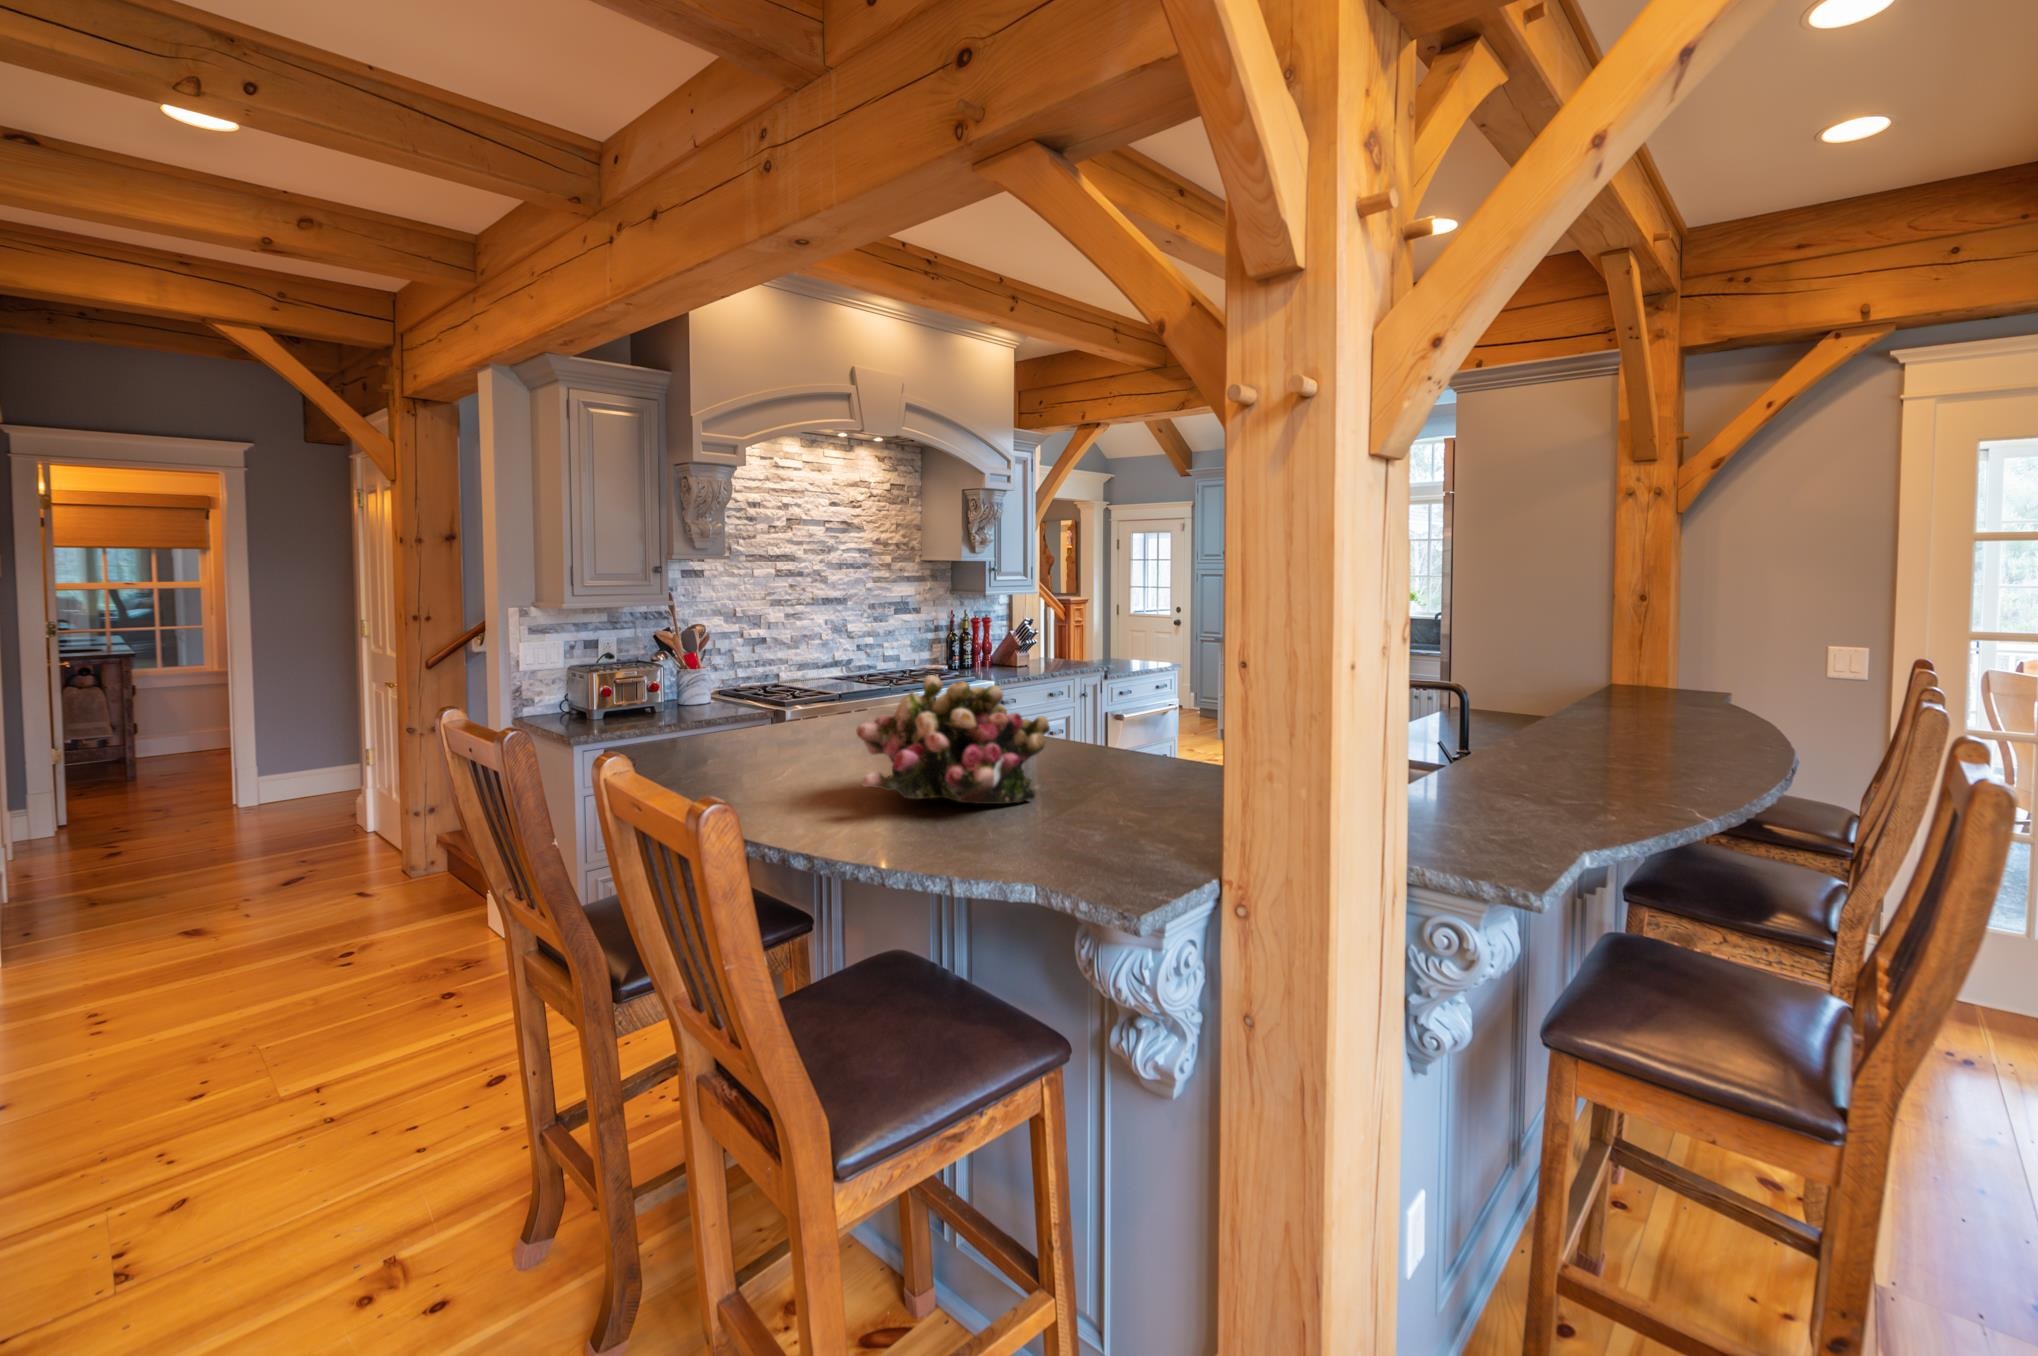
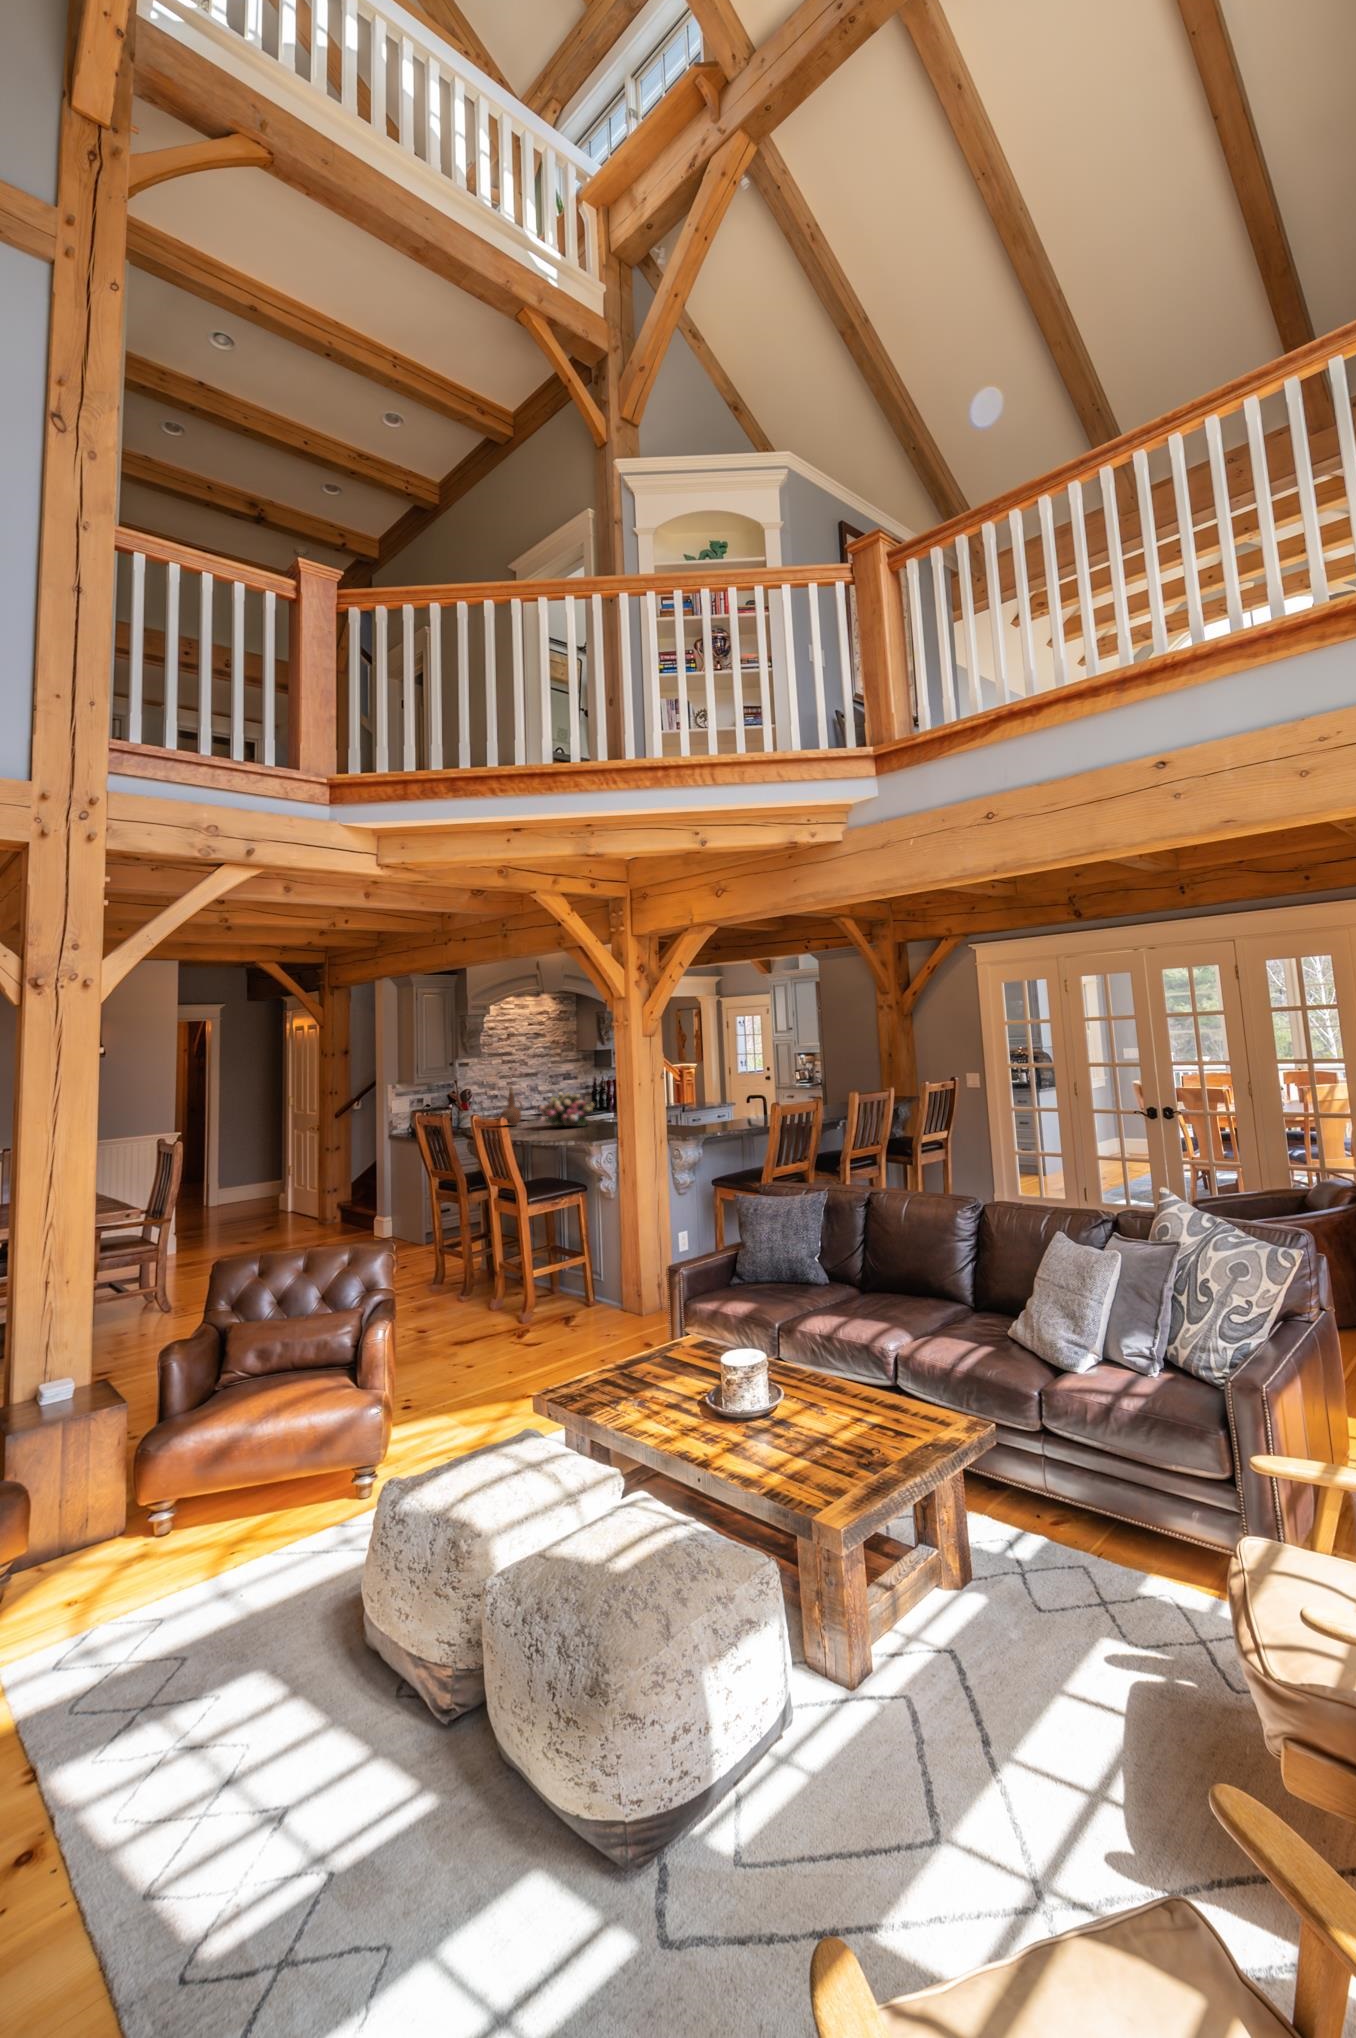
ceramic pitcher: none [723,647,800,774] -> present [500,1087,522,1126]

